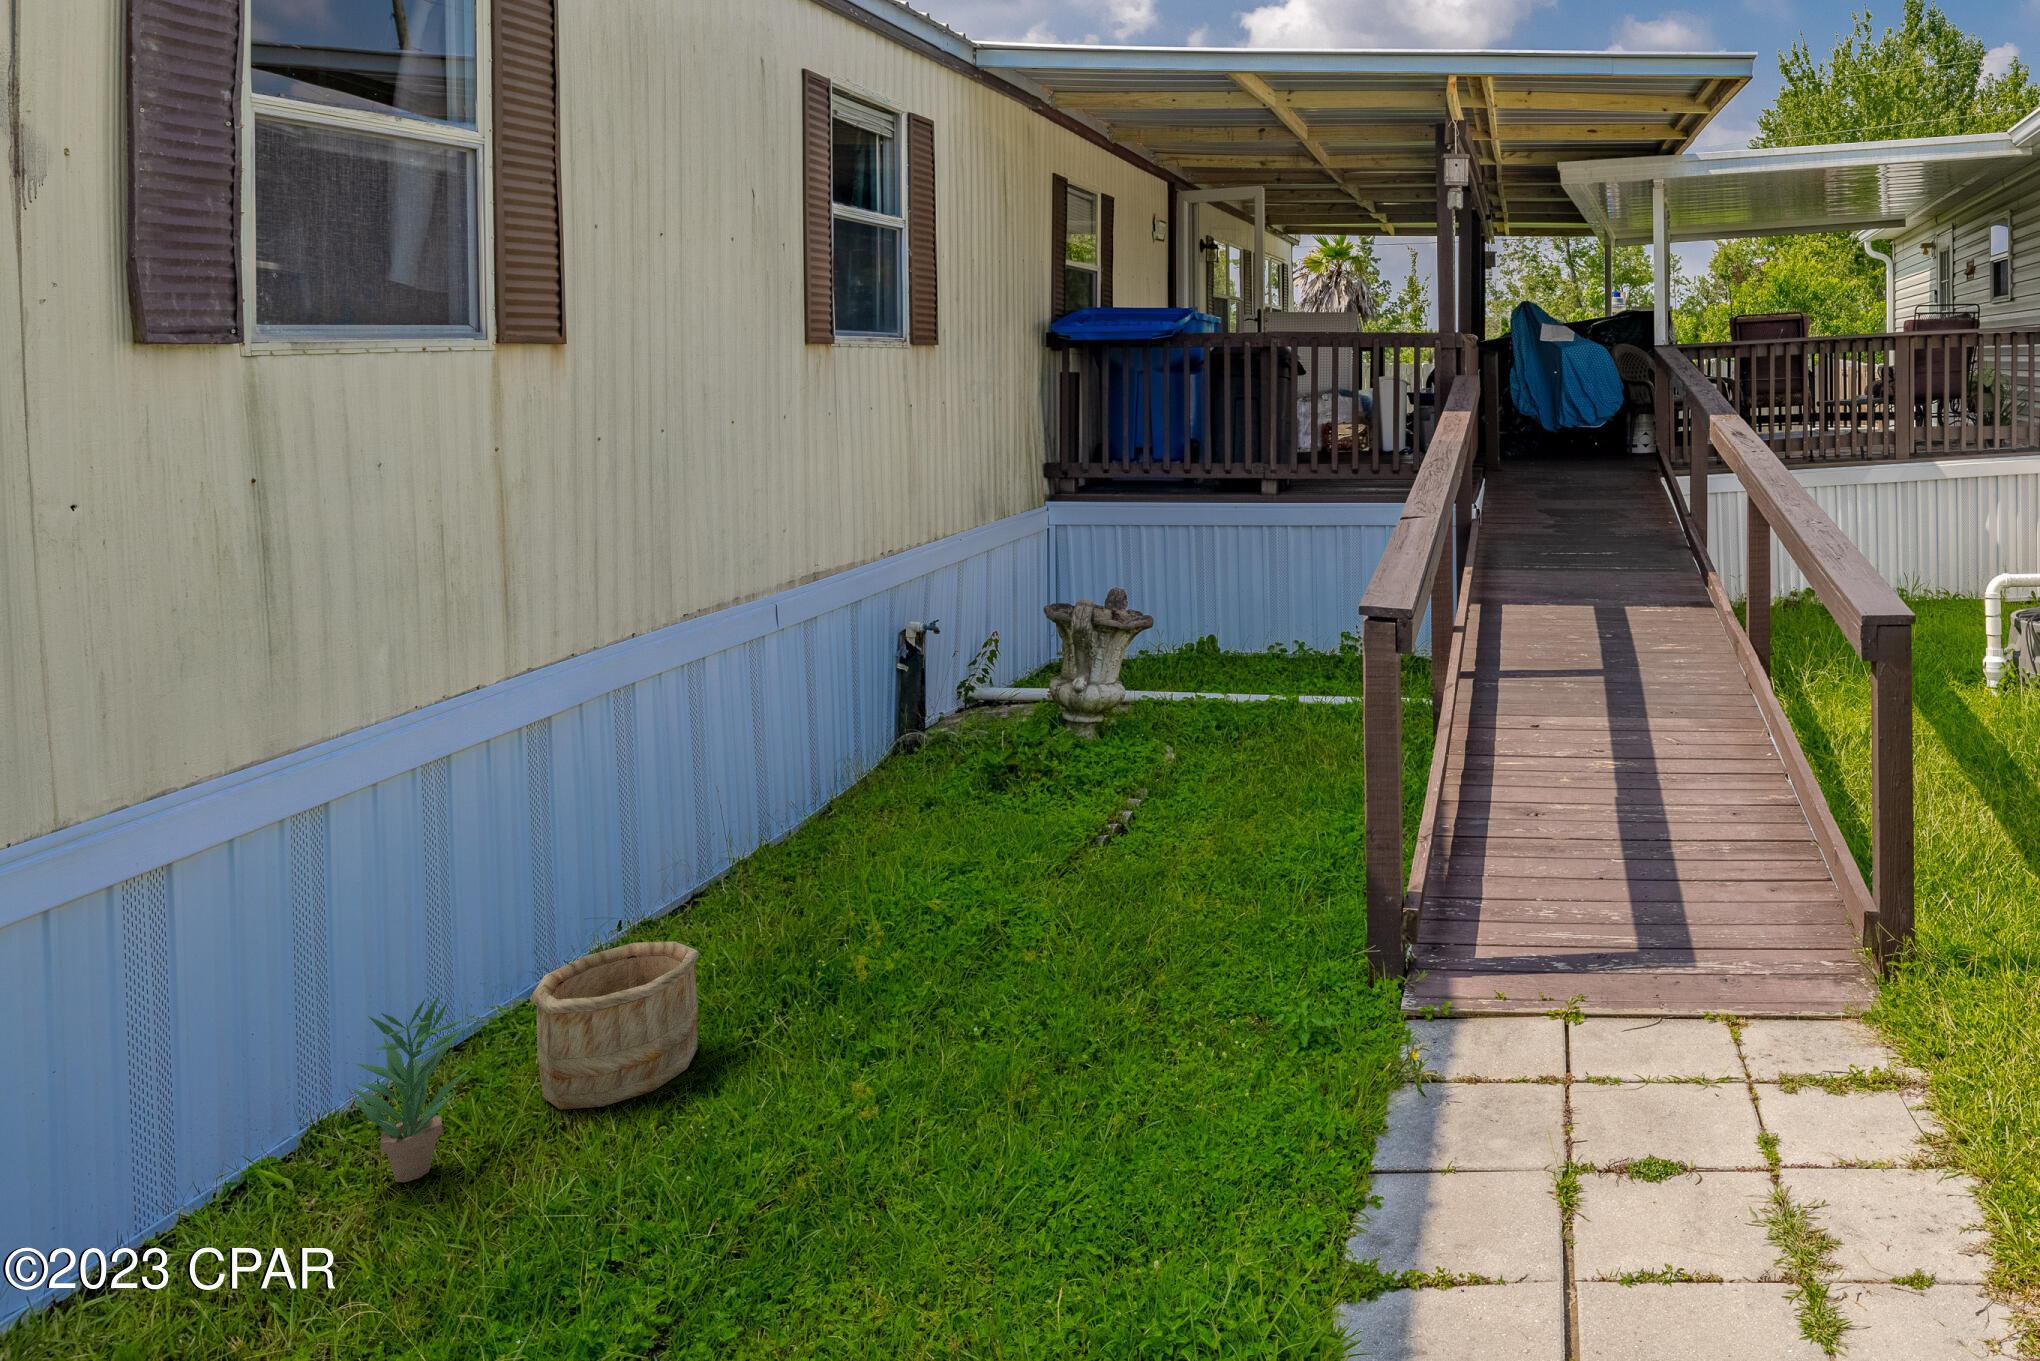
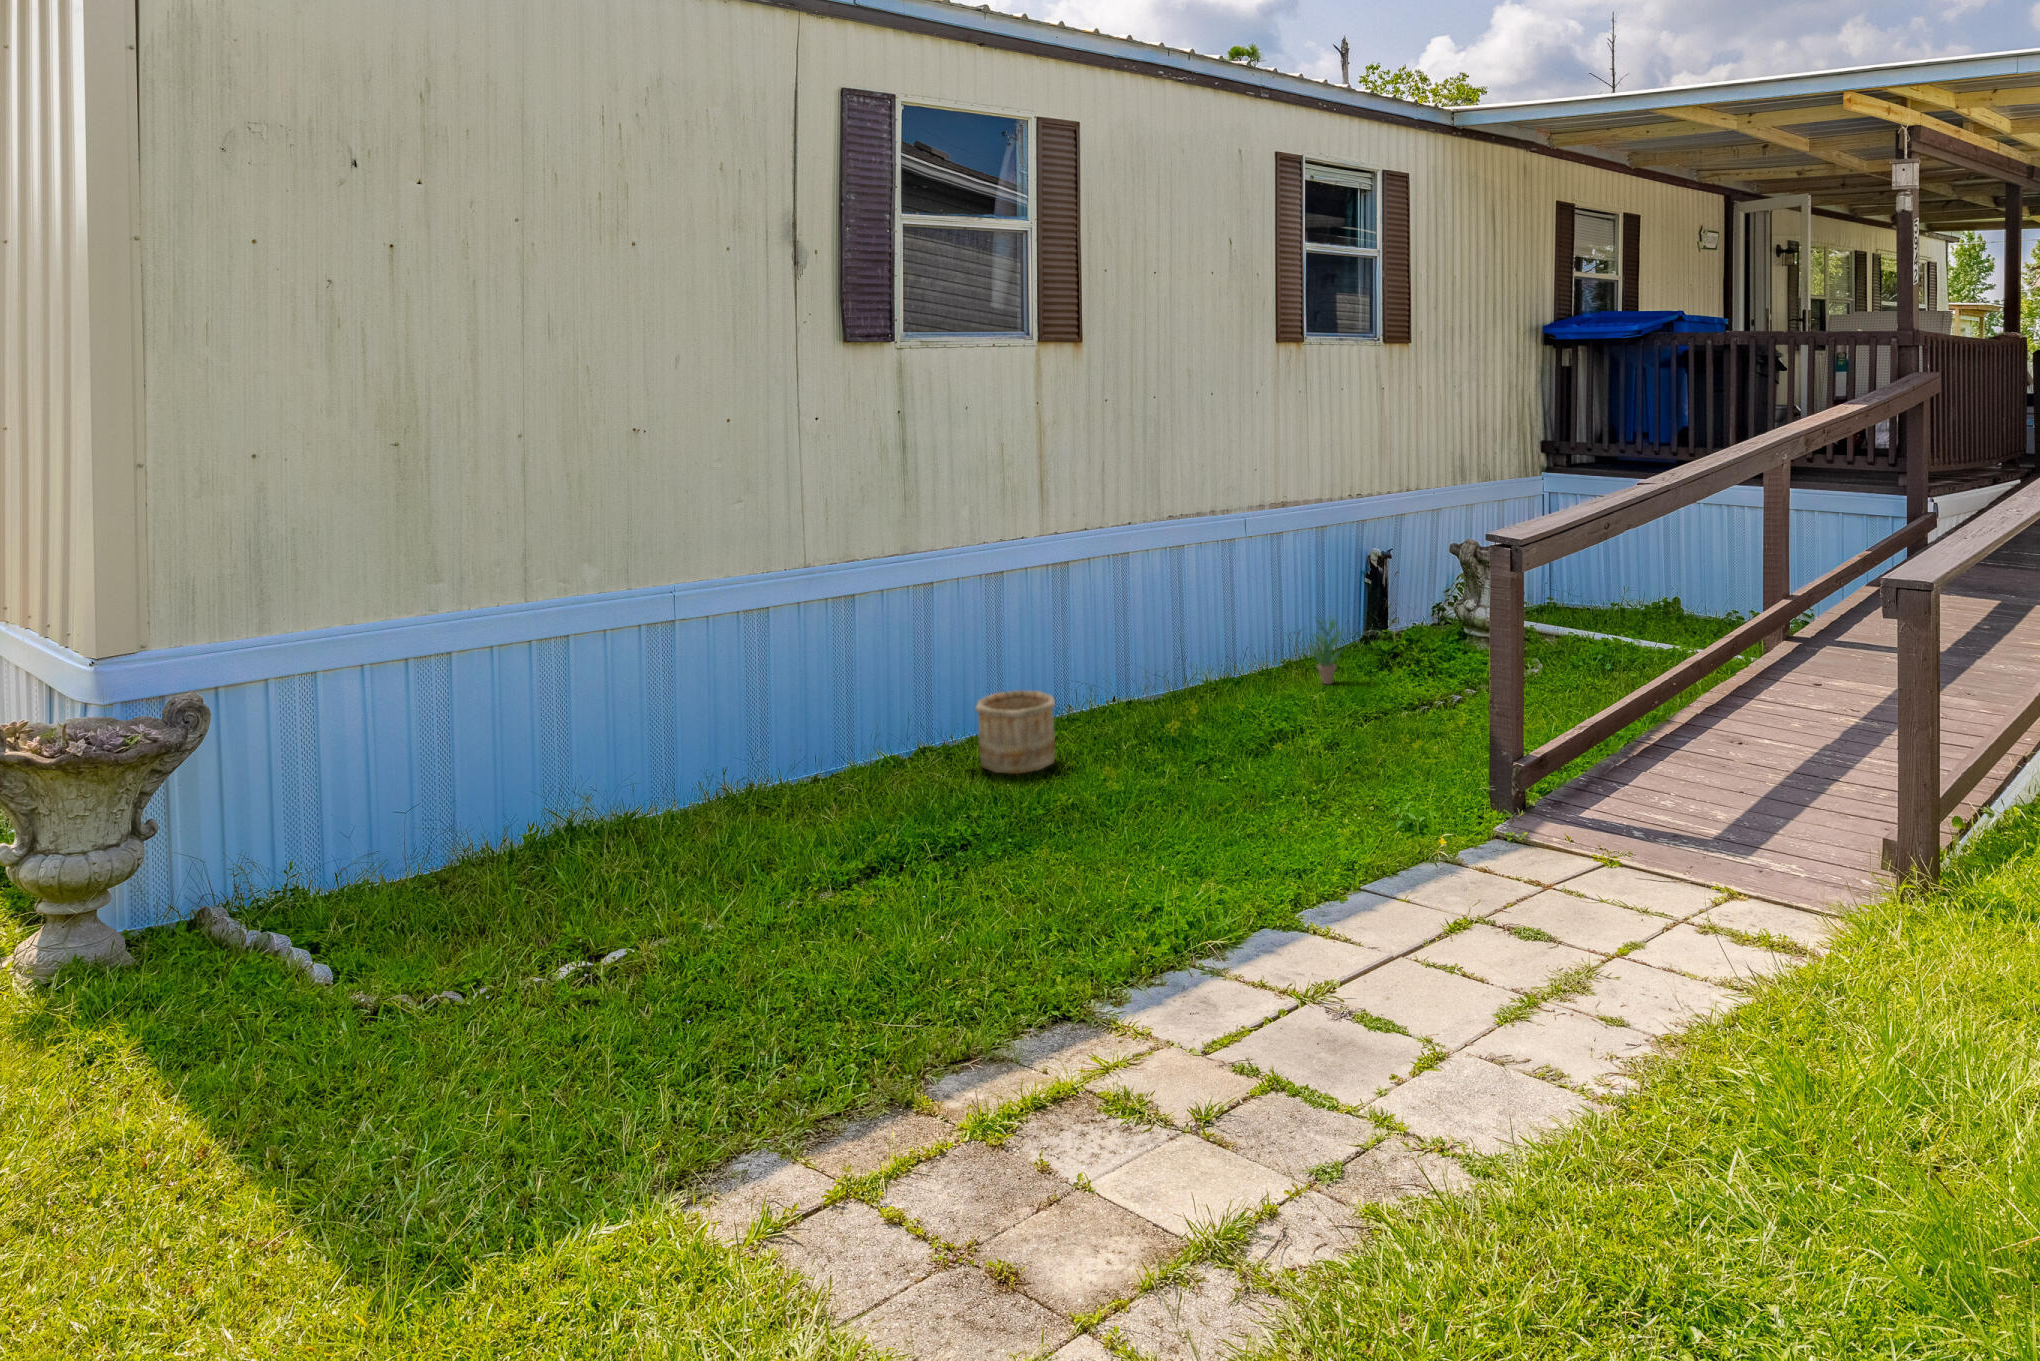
potted plant: present [350,994,471,1182] -> present [1312,617,1344,684]

